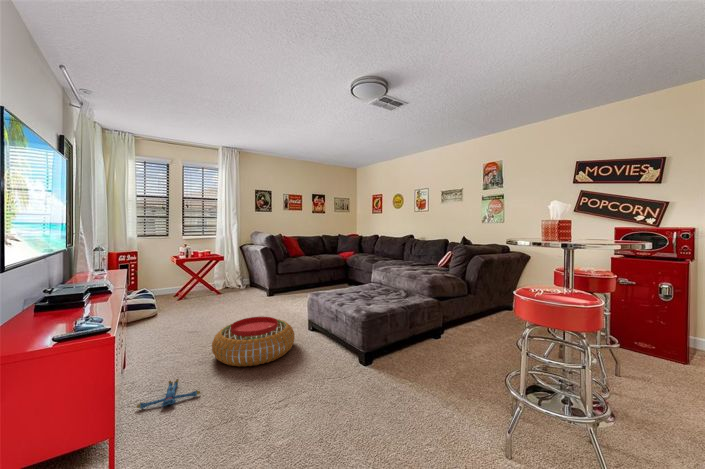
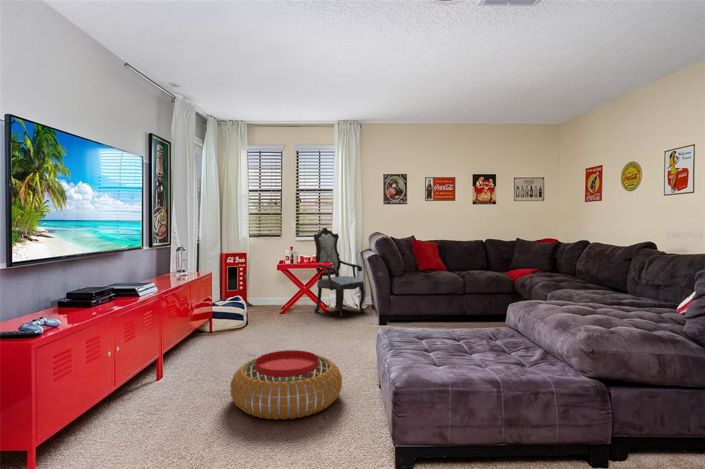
armchair: none [205,229,247,295] -> present [314,228,365,317]
plush toy: present [137,379,200,408] -> none [119,410,180,439]

